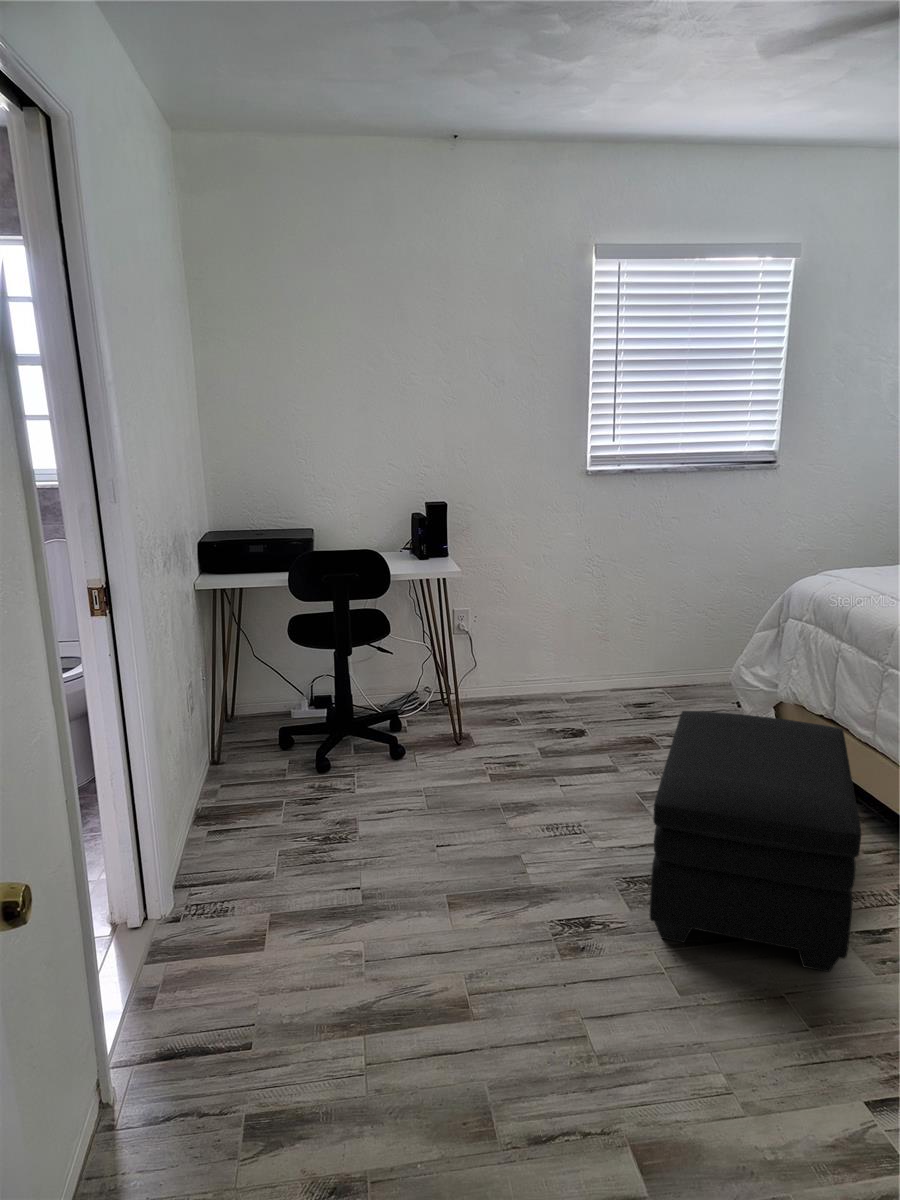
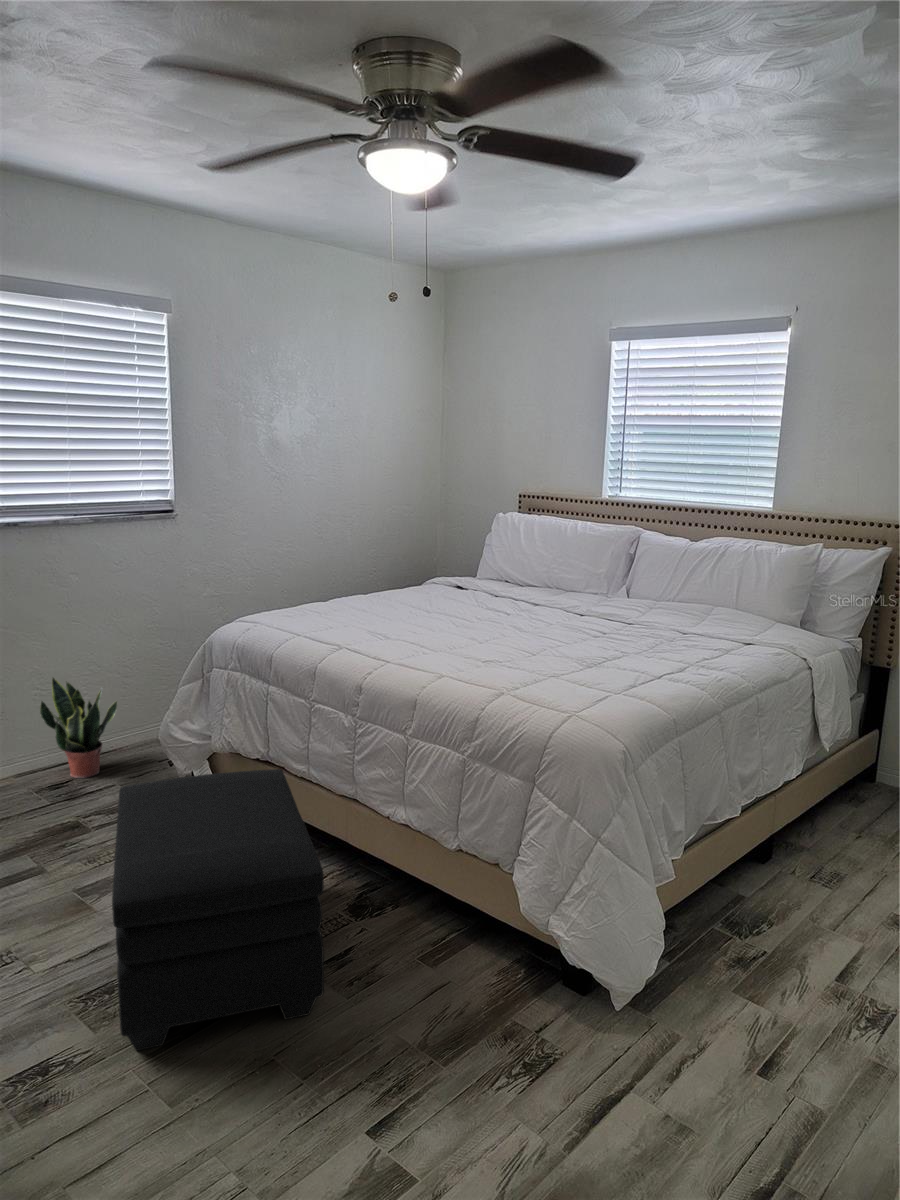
potted plant: none [631,607,699,703] -> present [40,678,117,778]

